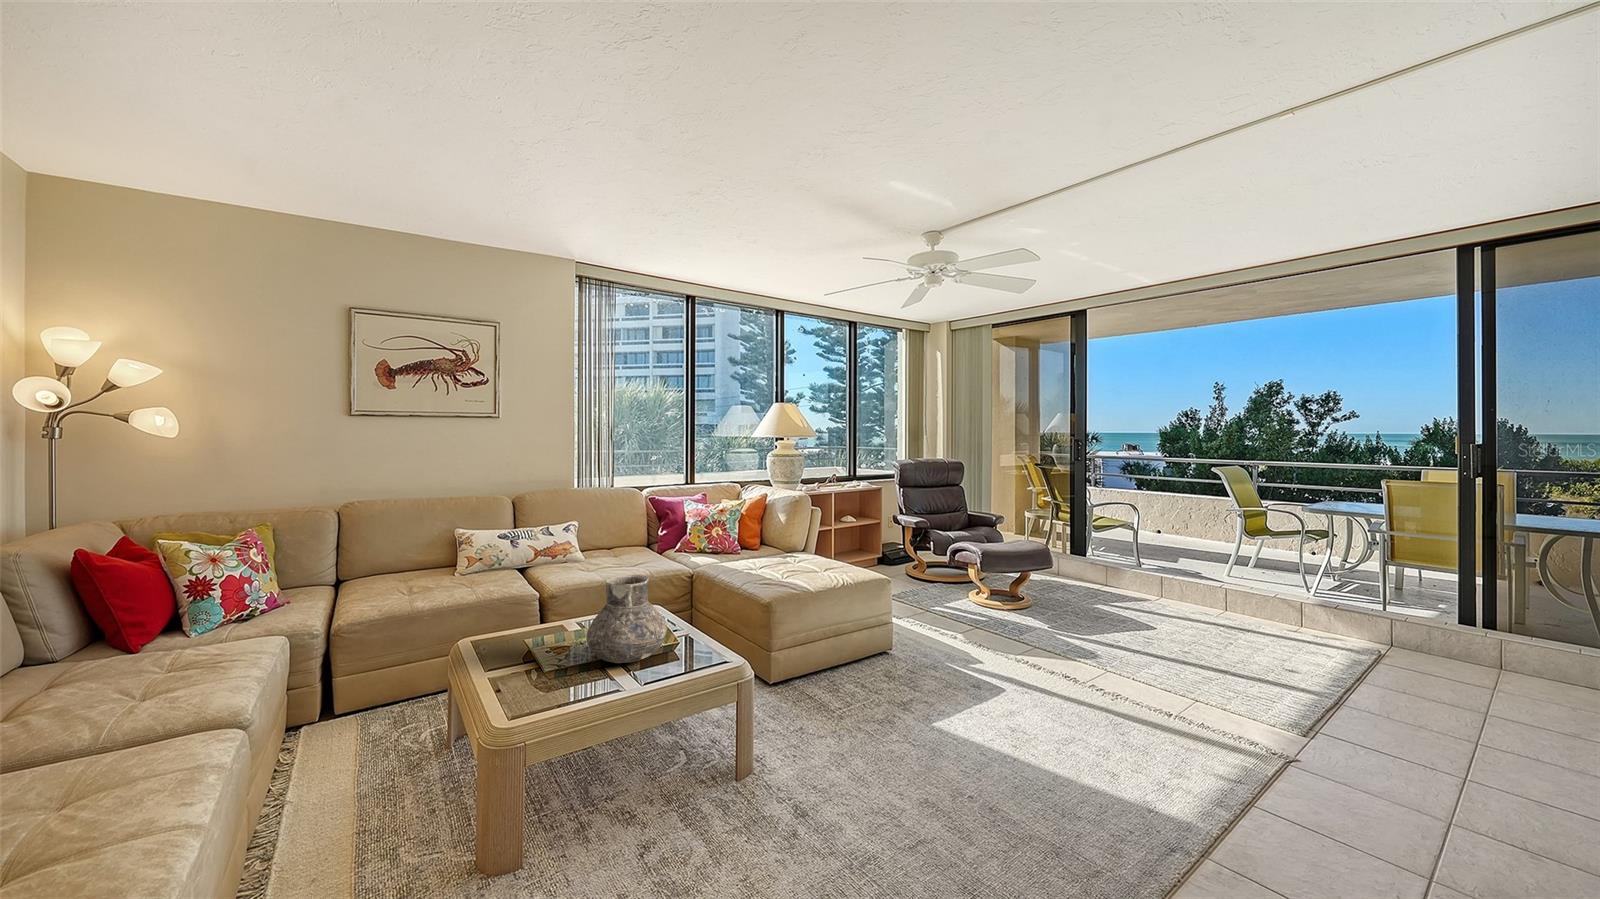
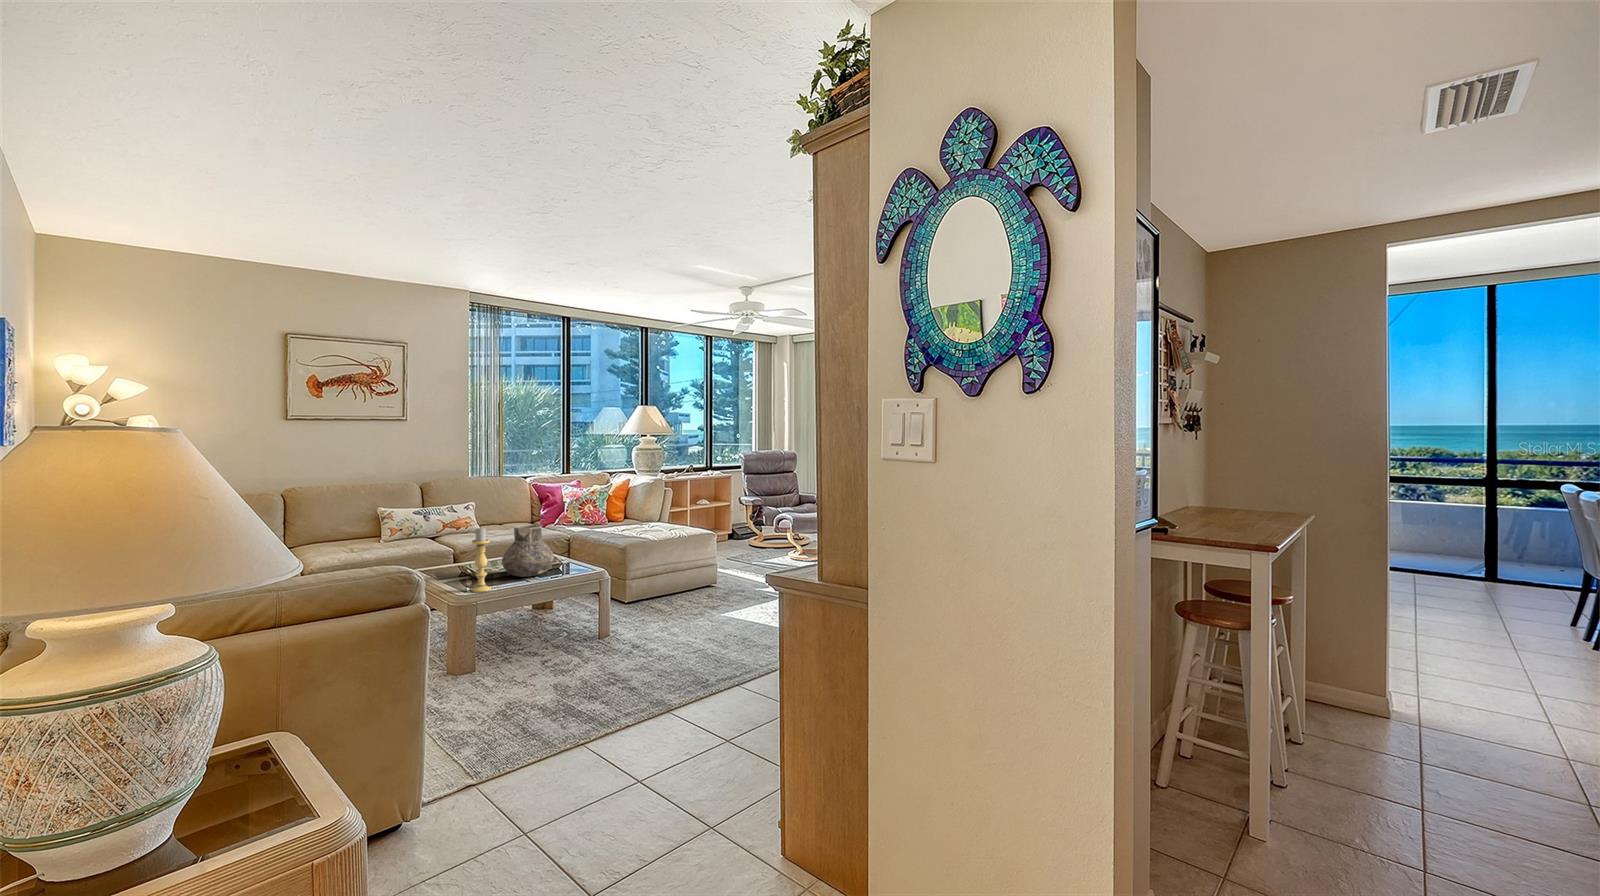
candle holder: none [528,590,561,705] -> present [472,527,491,592]

